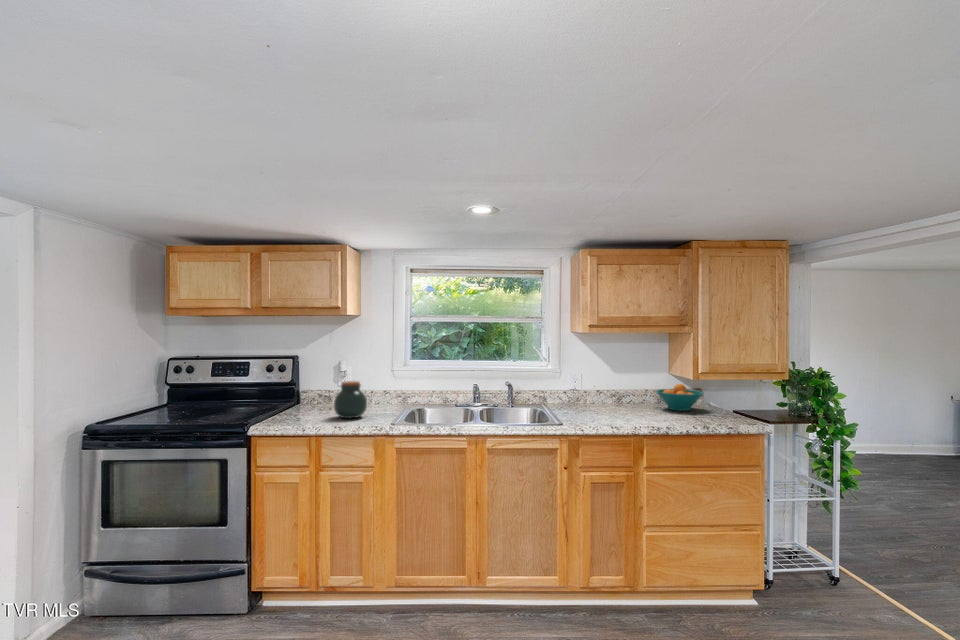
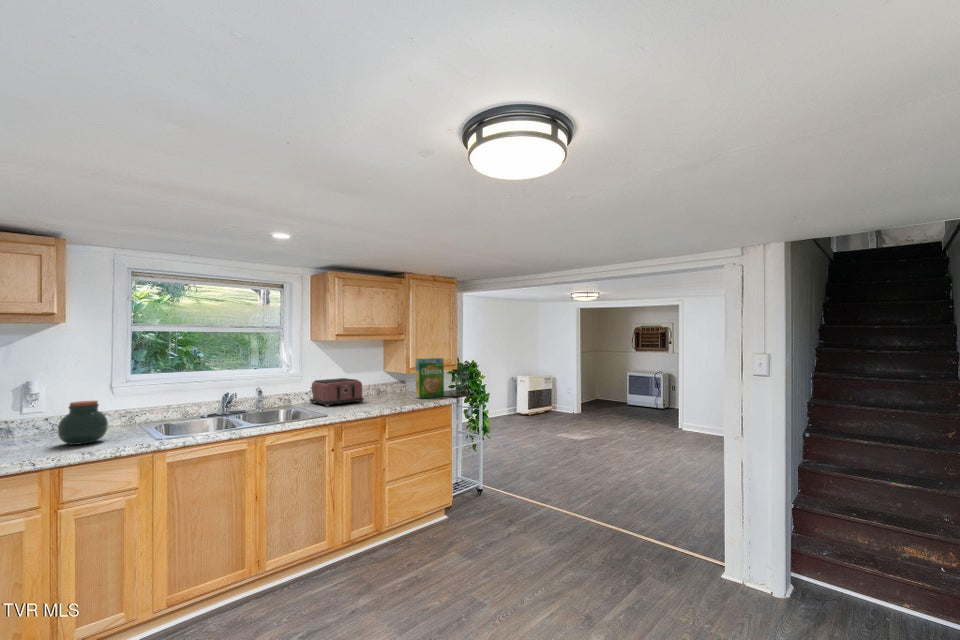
cereal box: none [708,361,754,420] -> present [415,358,444,399]
toaster: none [574,379,631,413] -> present [310,378,363,406]
fruit bowl: present [656,384,703,411] -> none [375,377,409,397]

